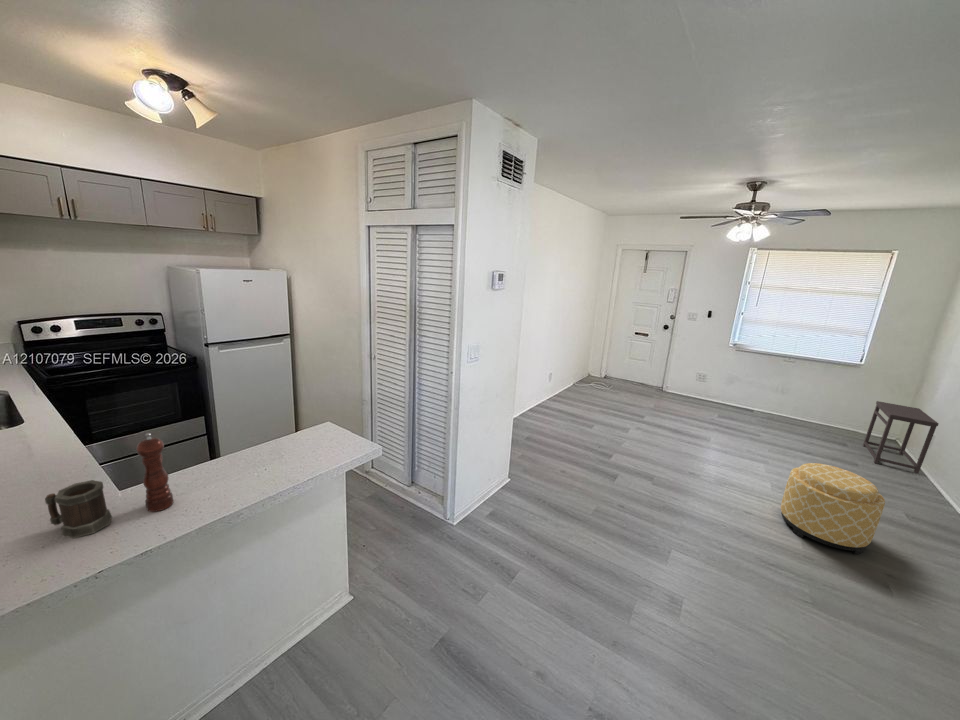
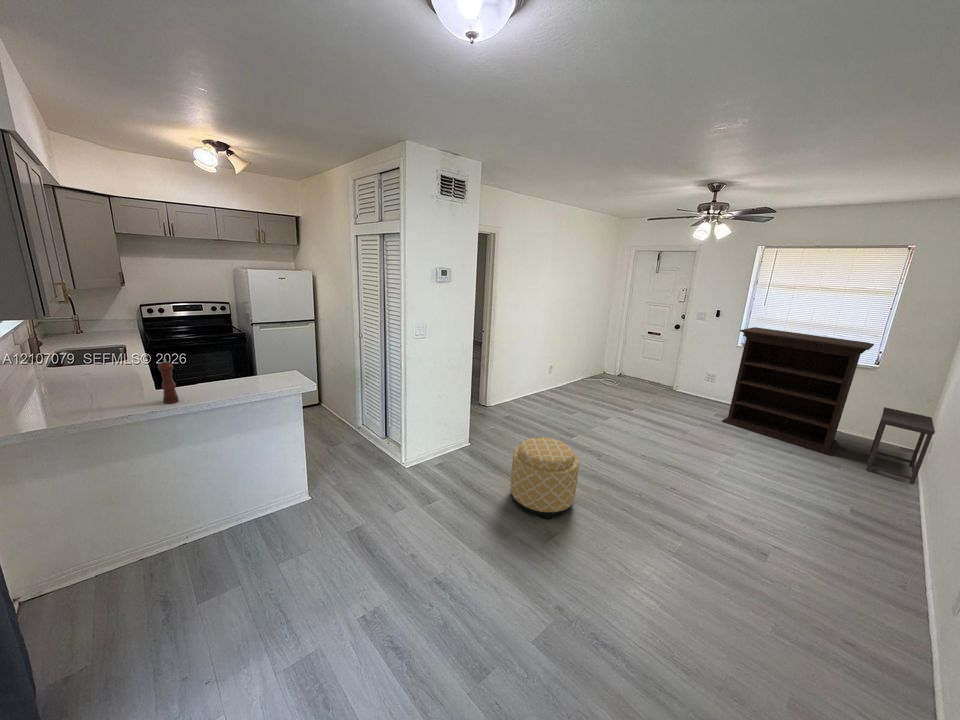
bookshelf: none [727,328,875,450] -> present [722,327,874,455]
ottoman: present [781,463,885,554] -> present [511,438,579,519]
mug: present [45,480,112,538] -> none [113,381,145,408]

